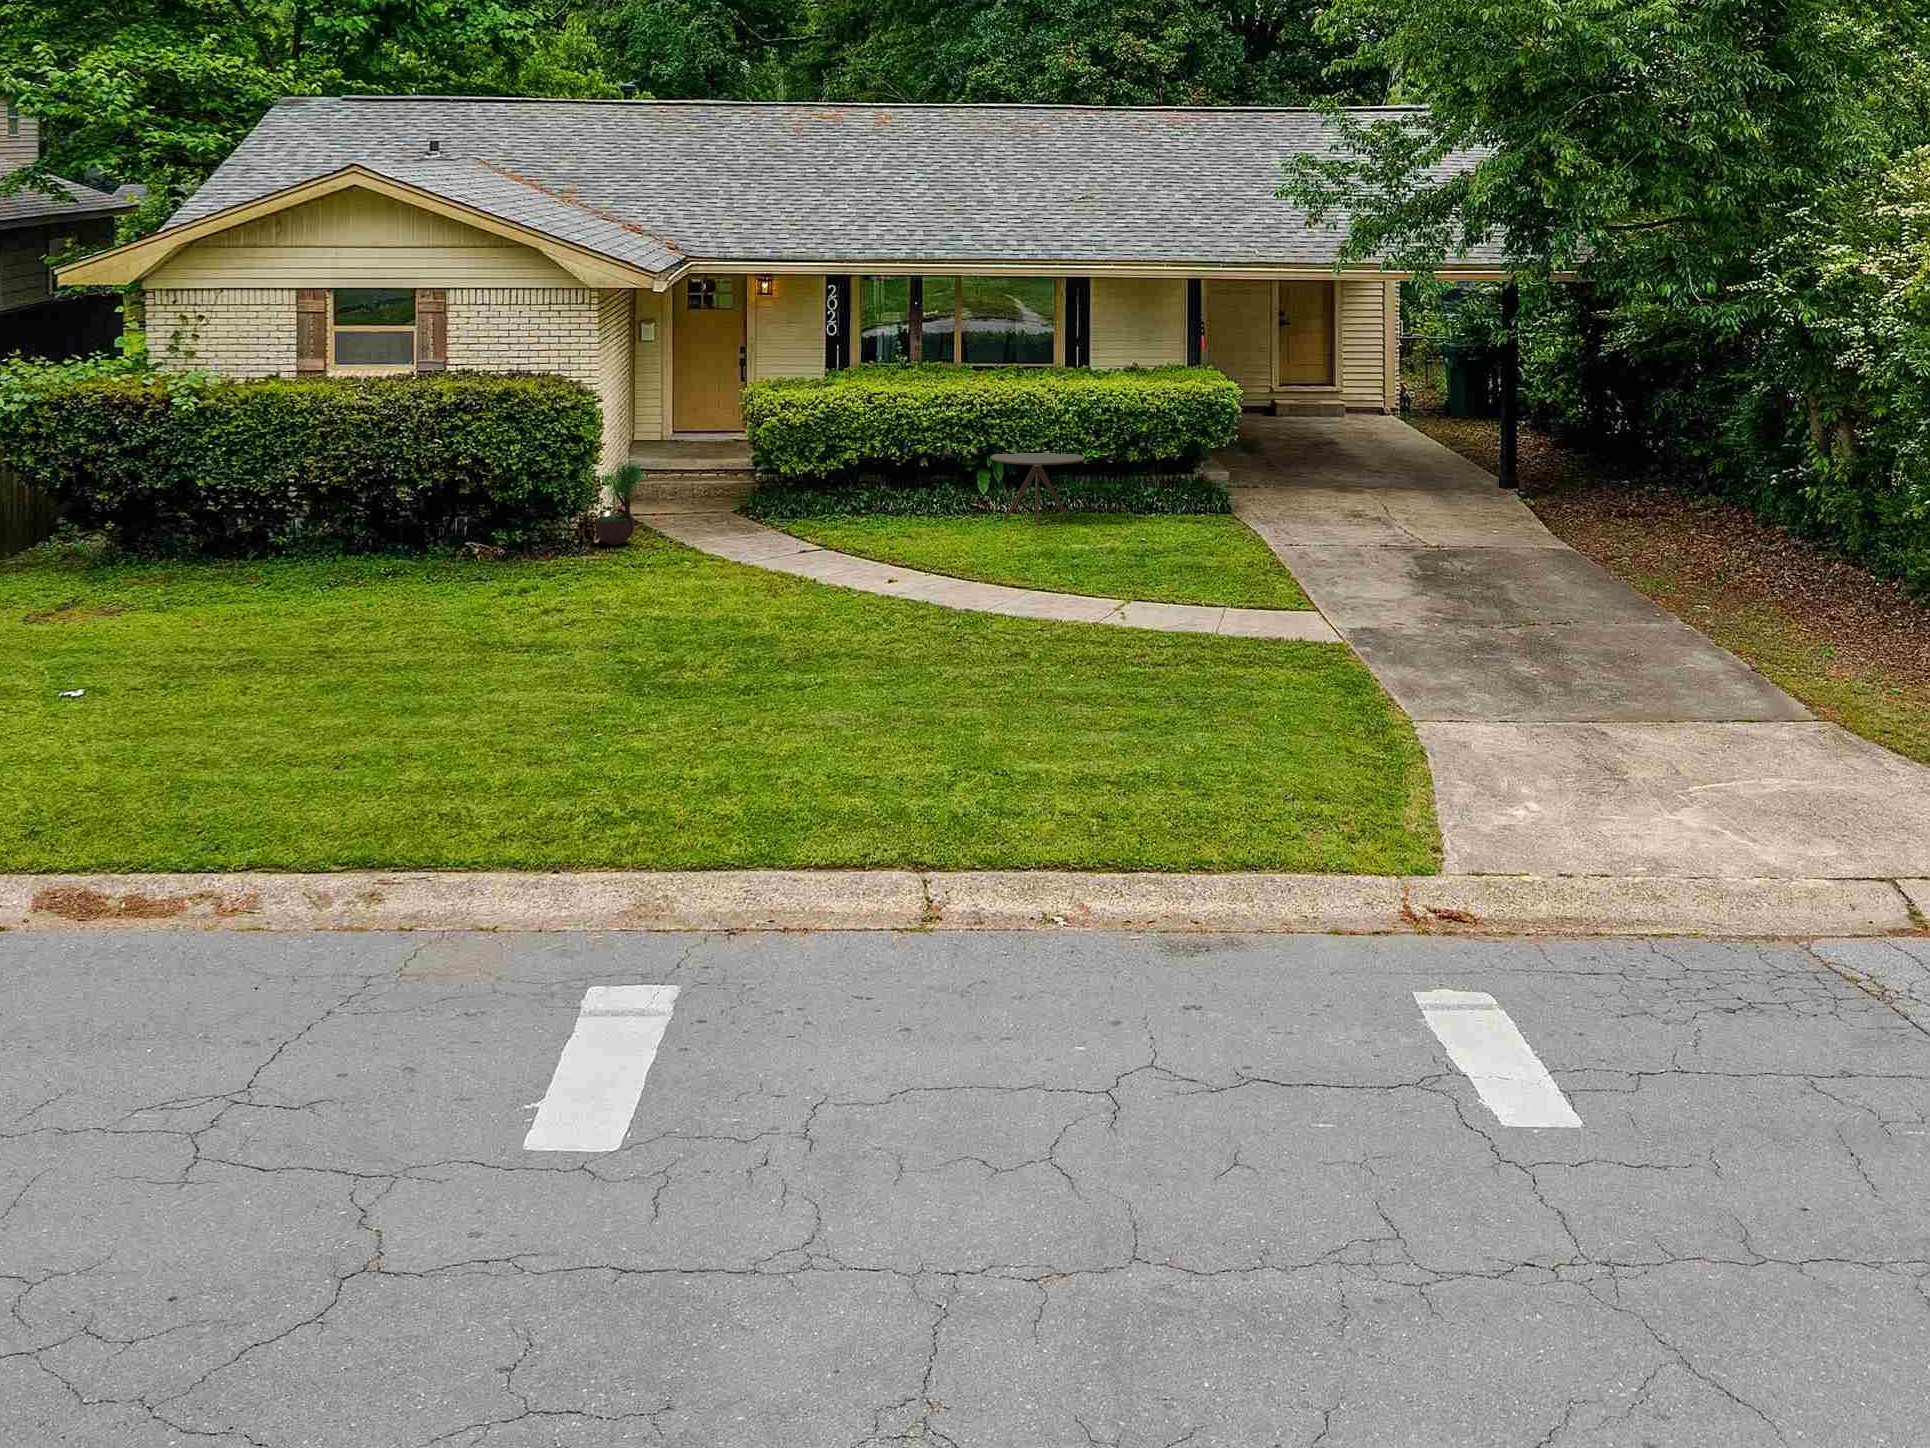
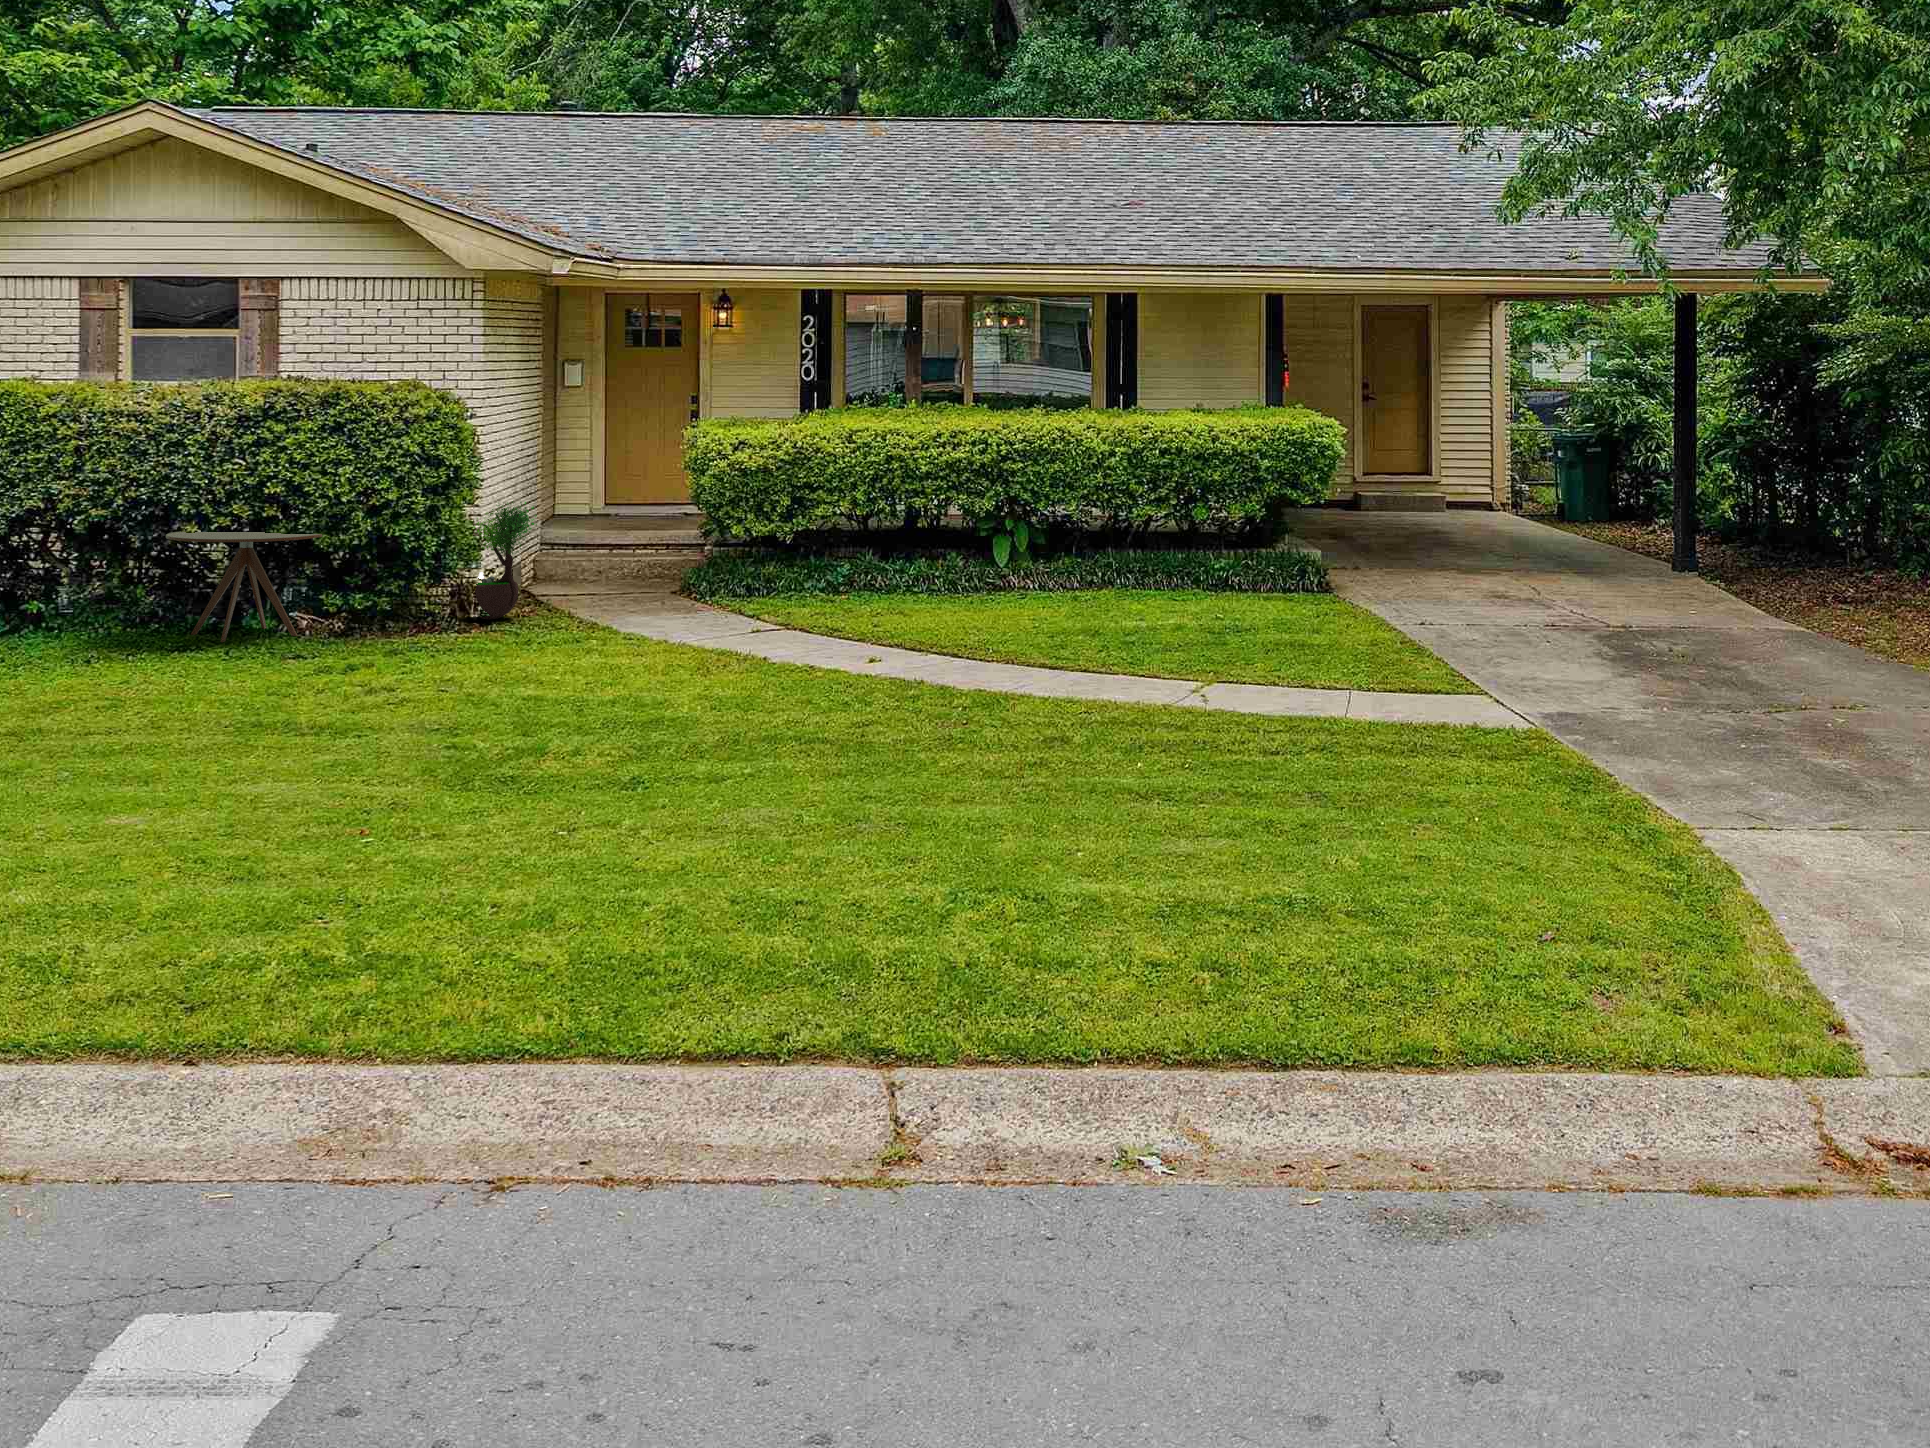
round table: present [991,453,1084,525] -> present [166,532,322,642]

